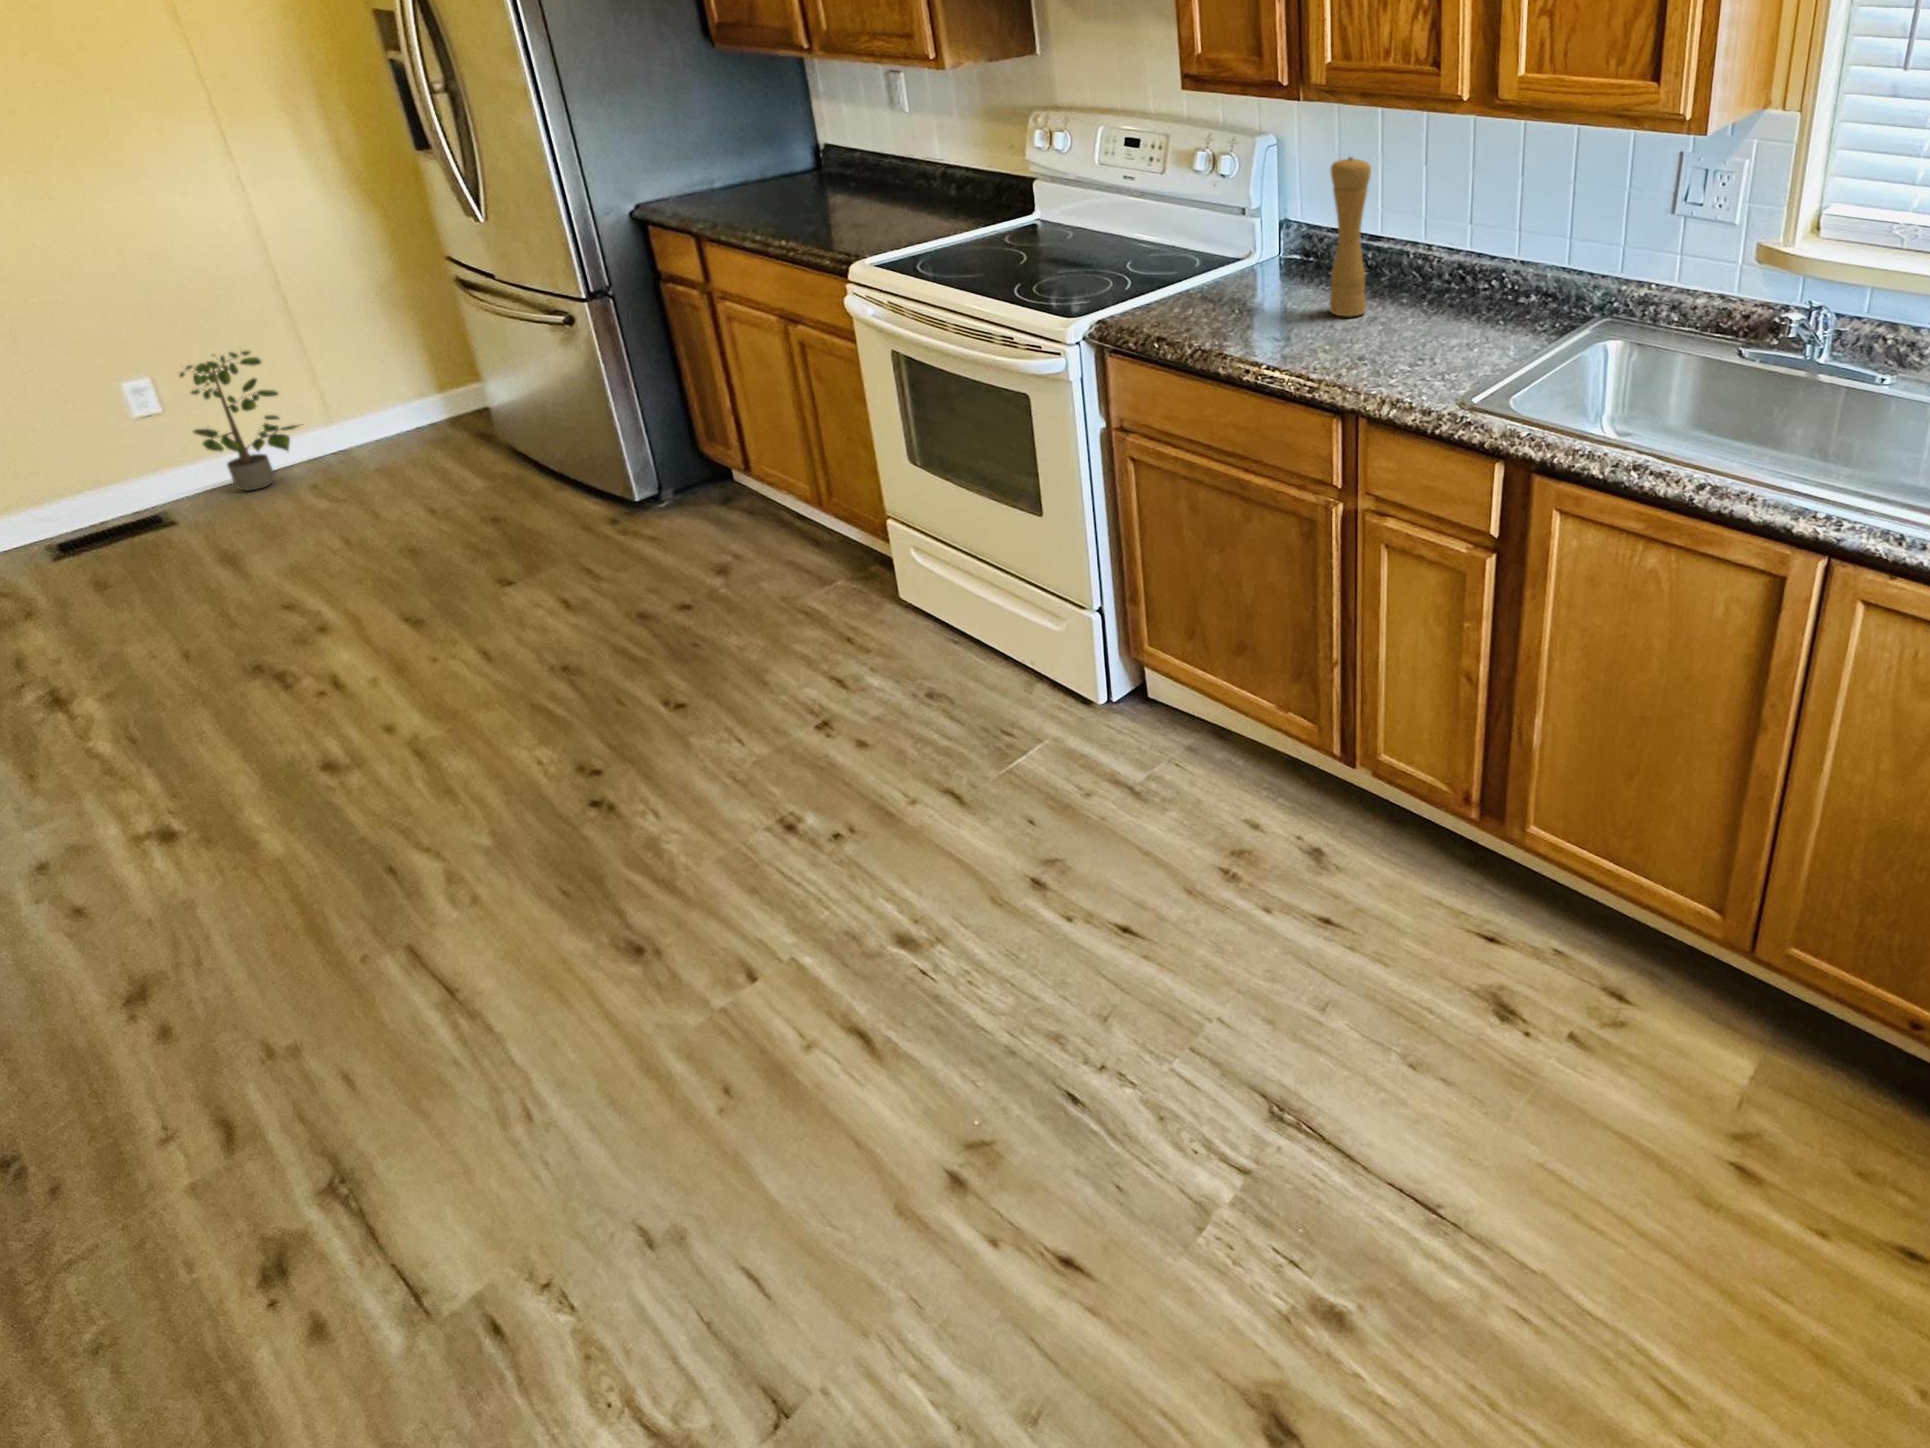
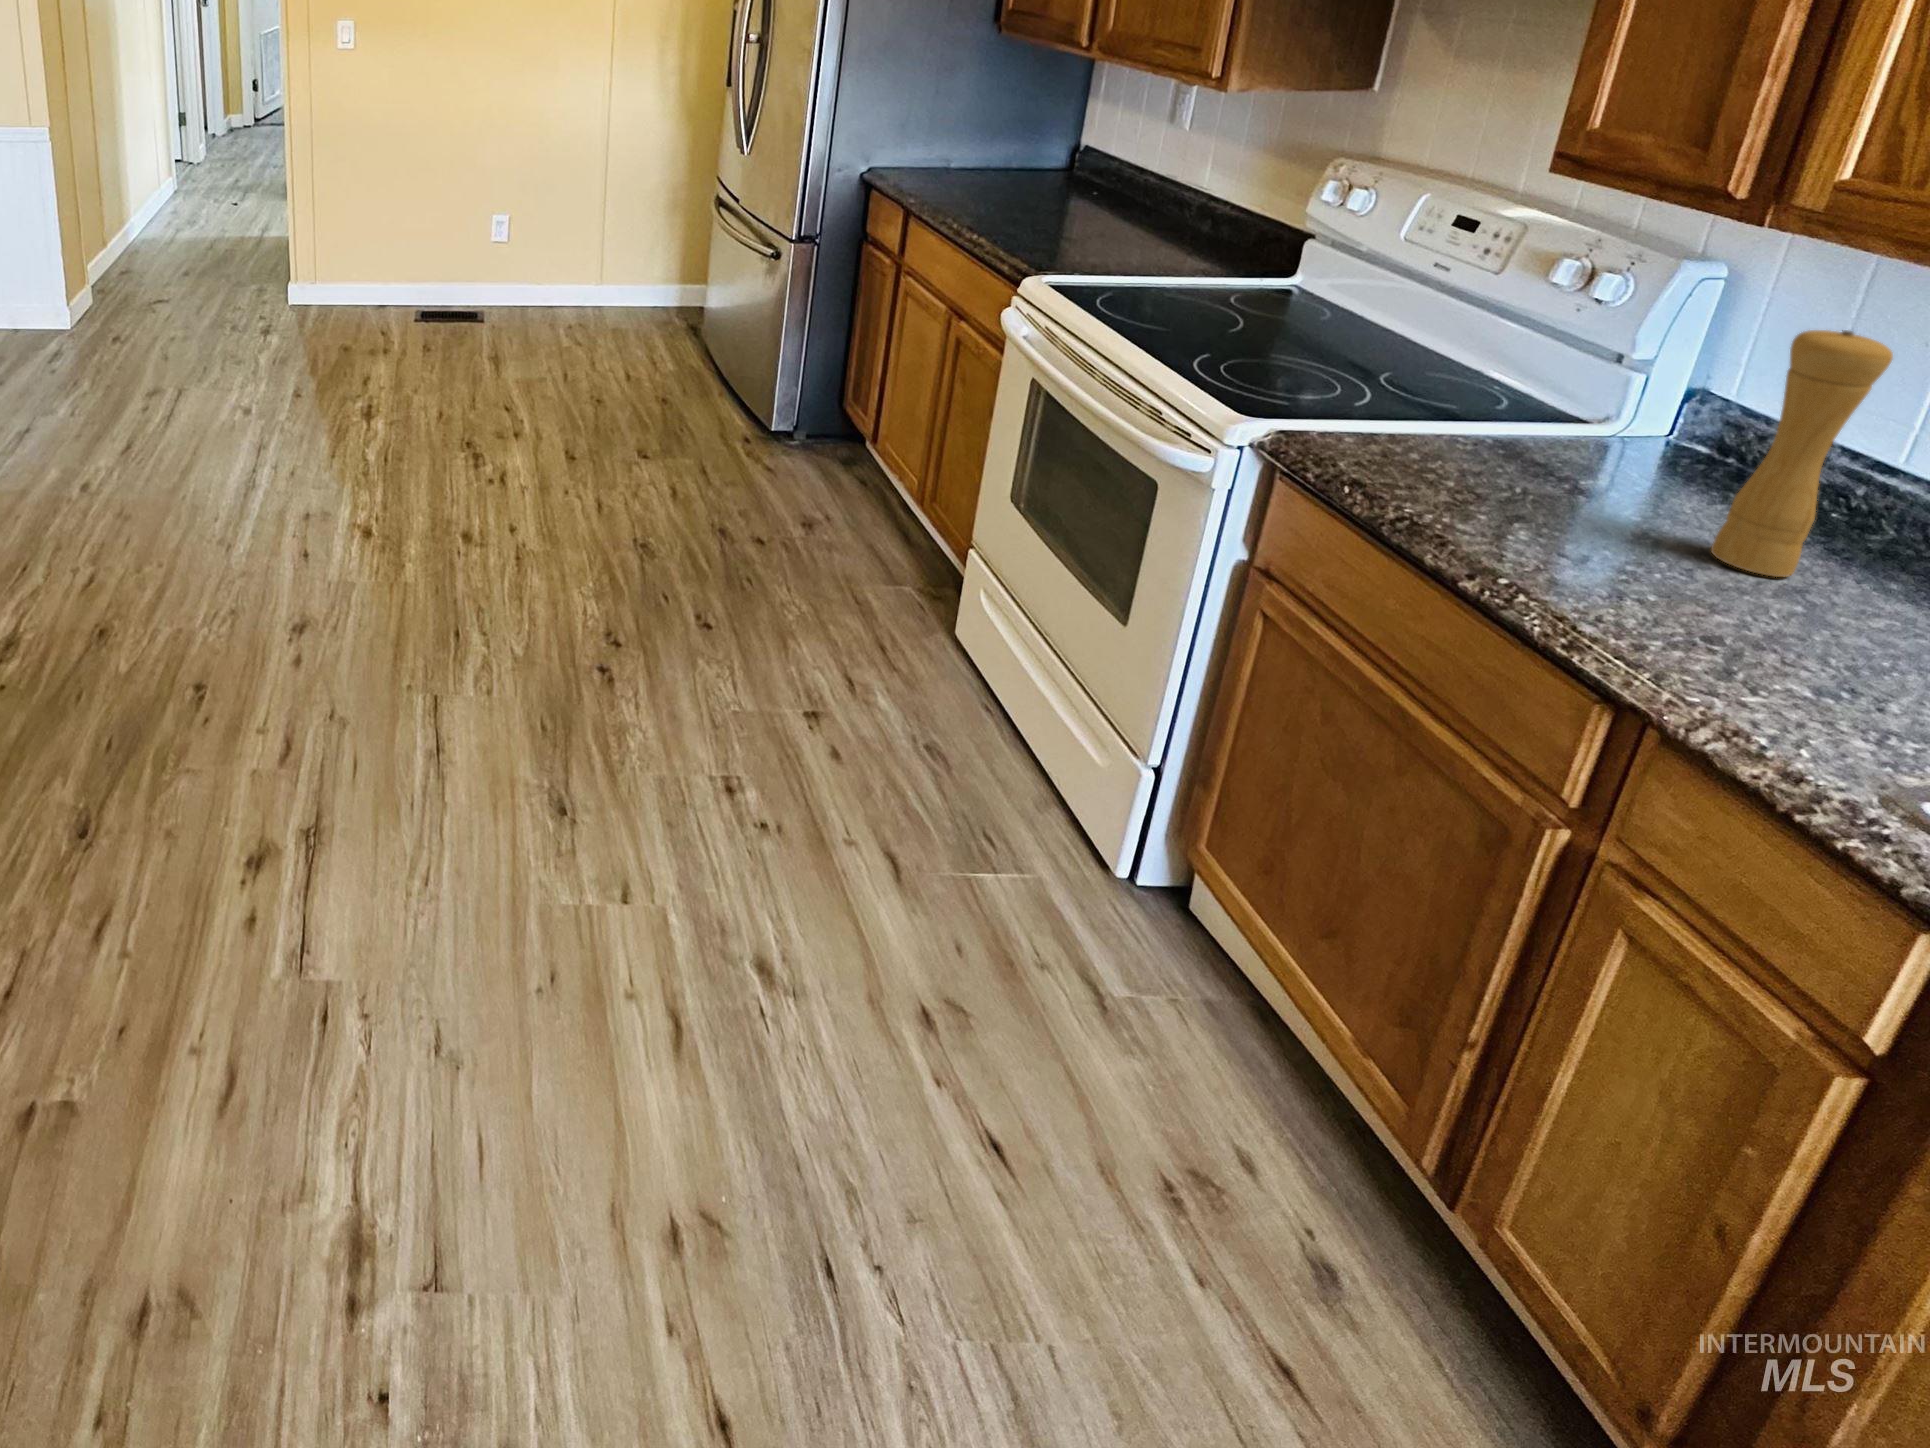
potted plant: present [180,351,298,490] -> none [519,211,583,318]

